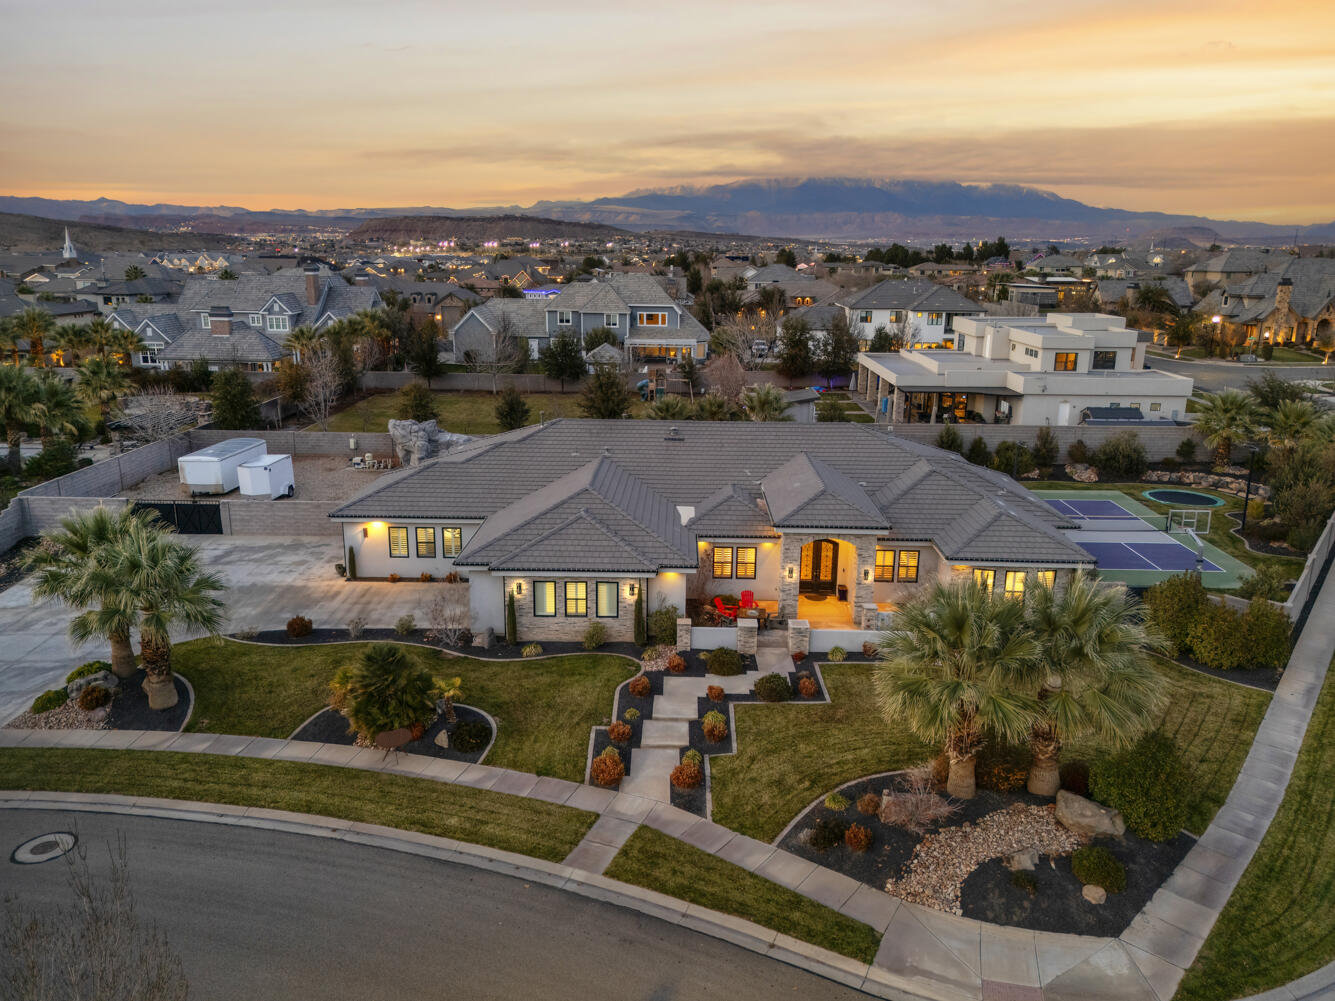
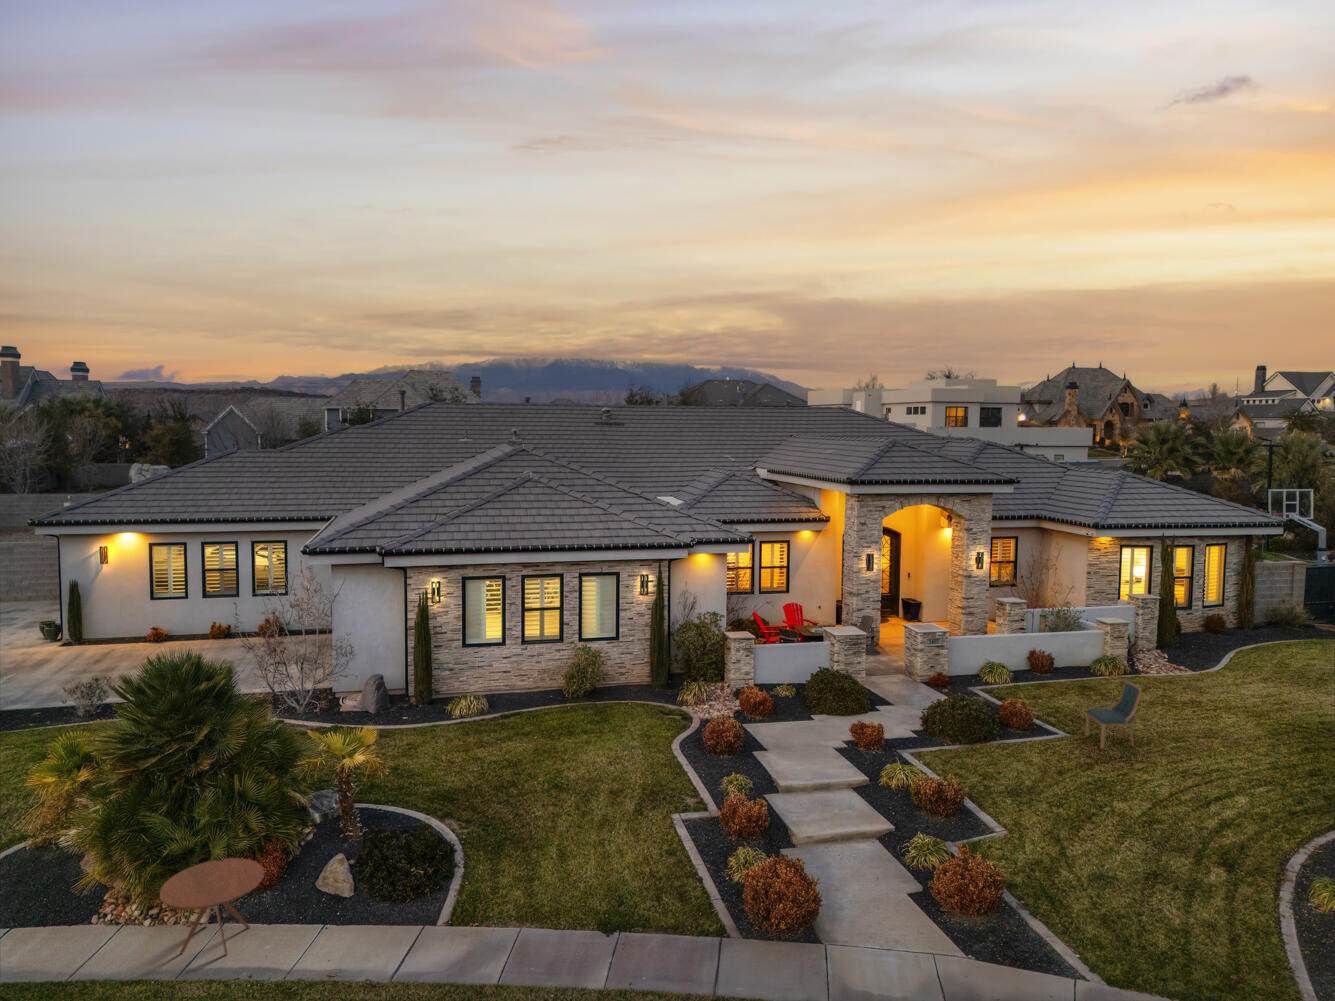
chair: none [849,681,875,718] -> present [1085,681,1142,749]

